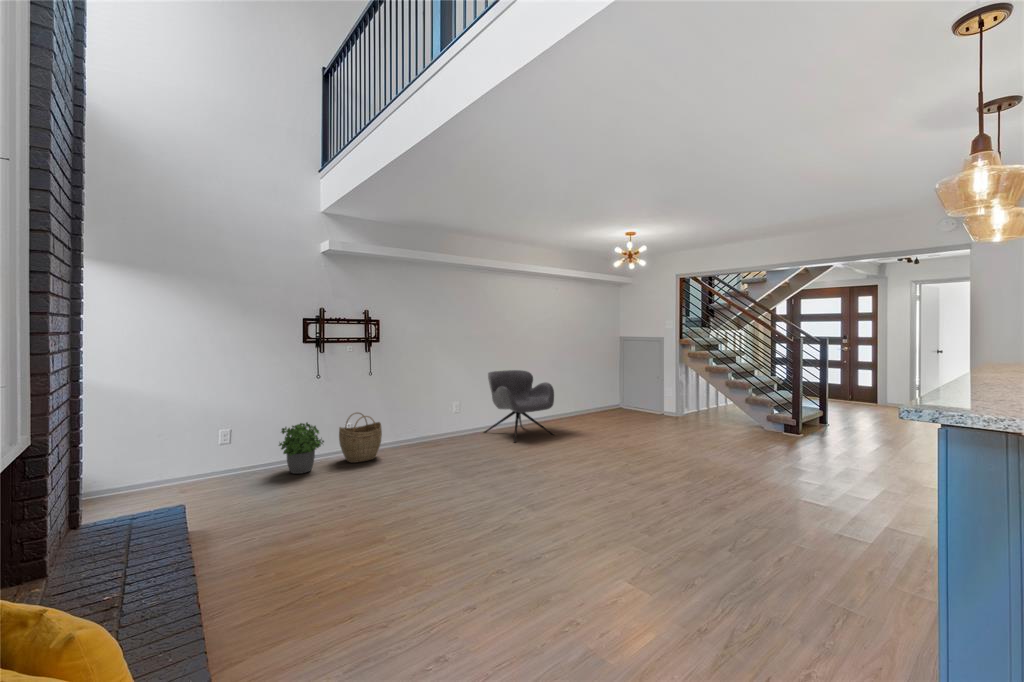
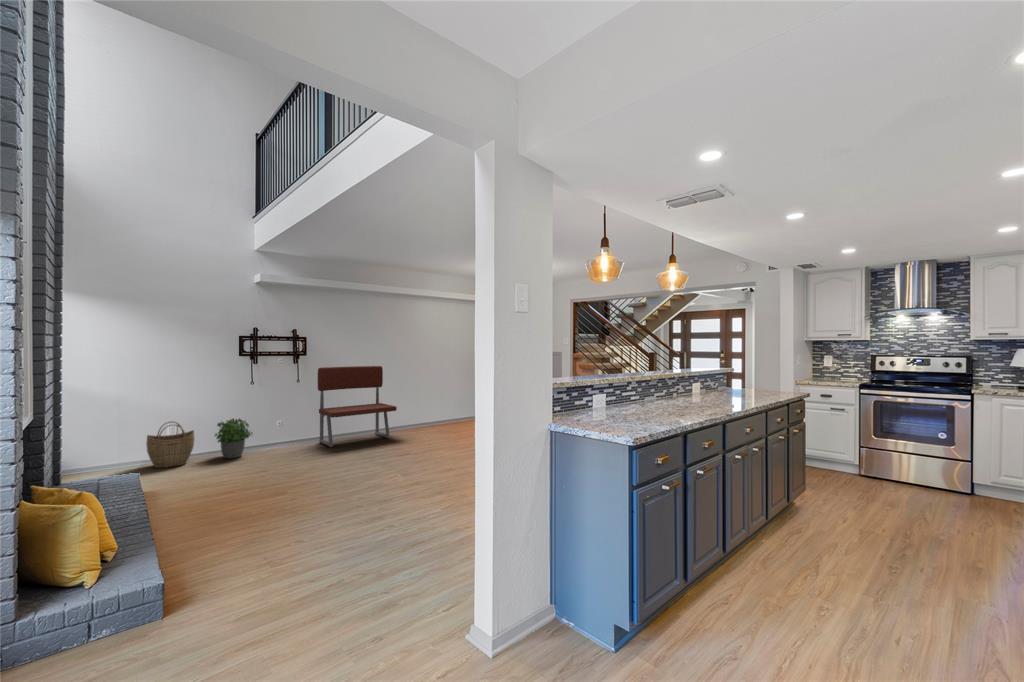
bench: none [395,355,490,458] -> present [318,366,397,447]
armchair: present [484,370,554,442] -> none [398,378,457,436]
woven basket: present [339,412,382,463] -> present [146,421,194,468]

